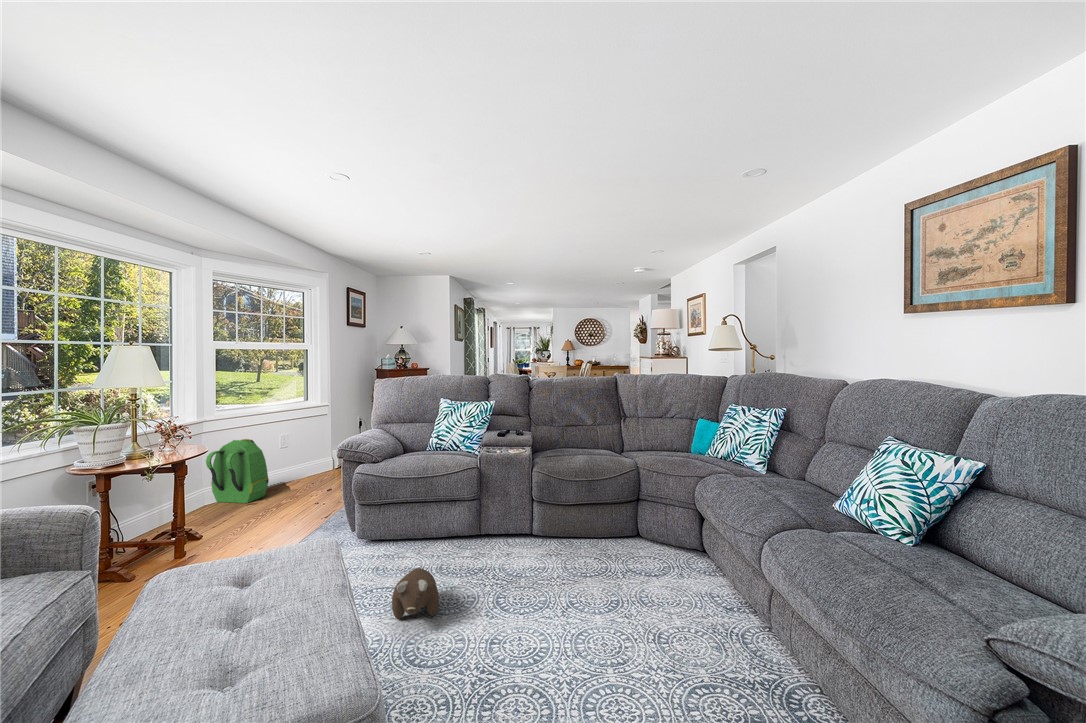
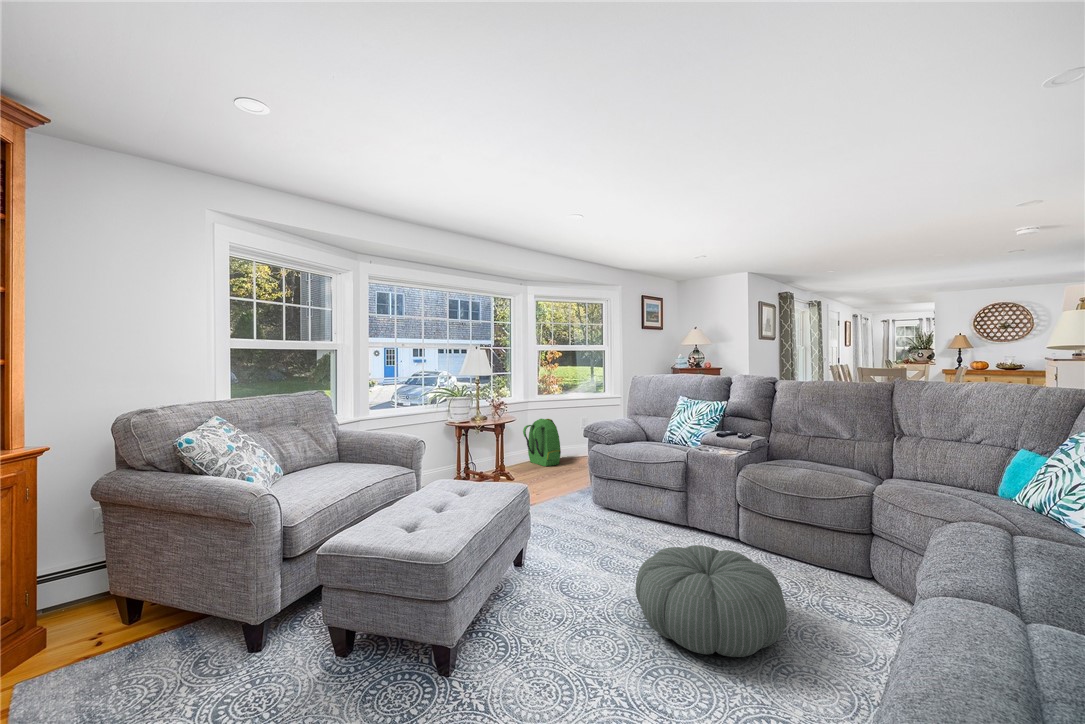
pouf: none [511,545,652,662] -> present [636,545,787,657]
plush toy: present [392,568,439,619] -> none [567,529,609,570]

